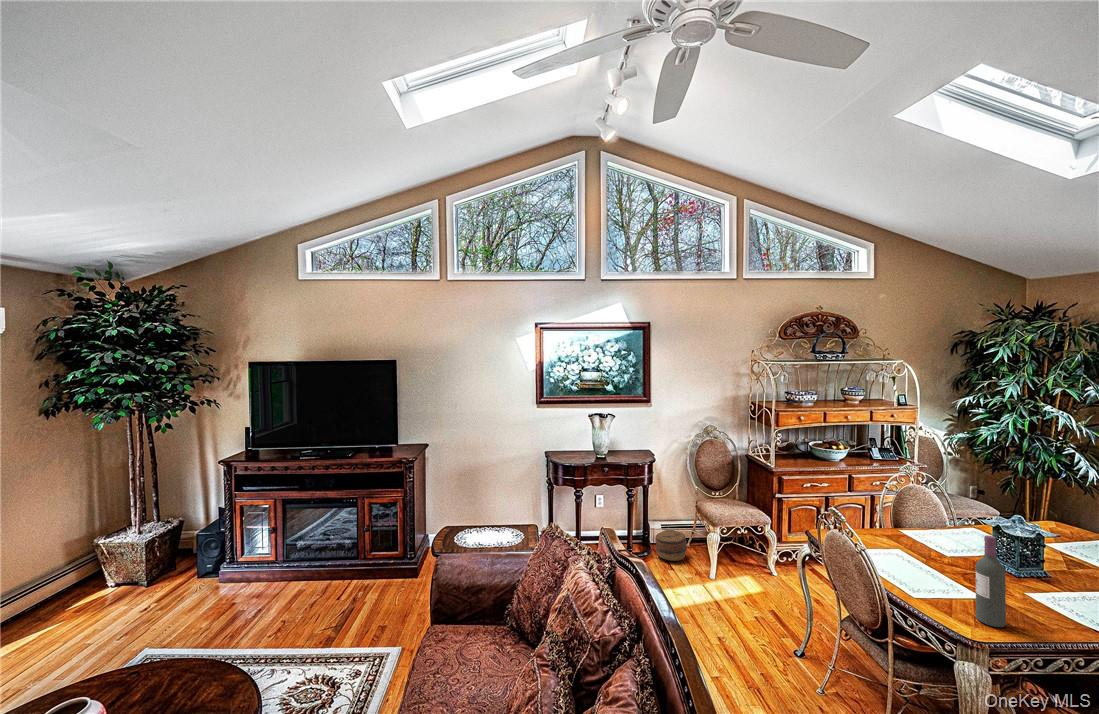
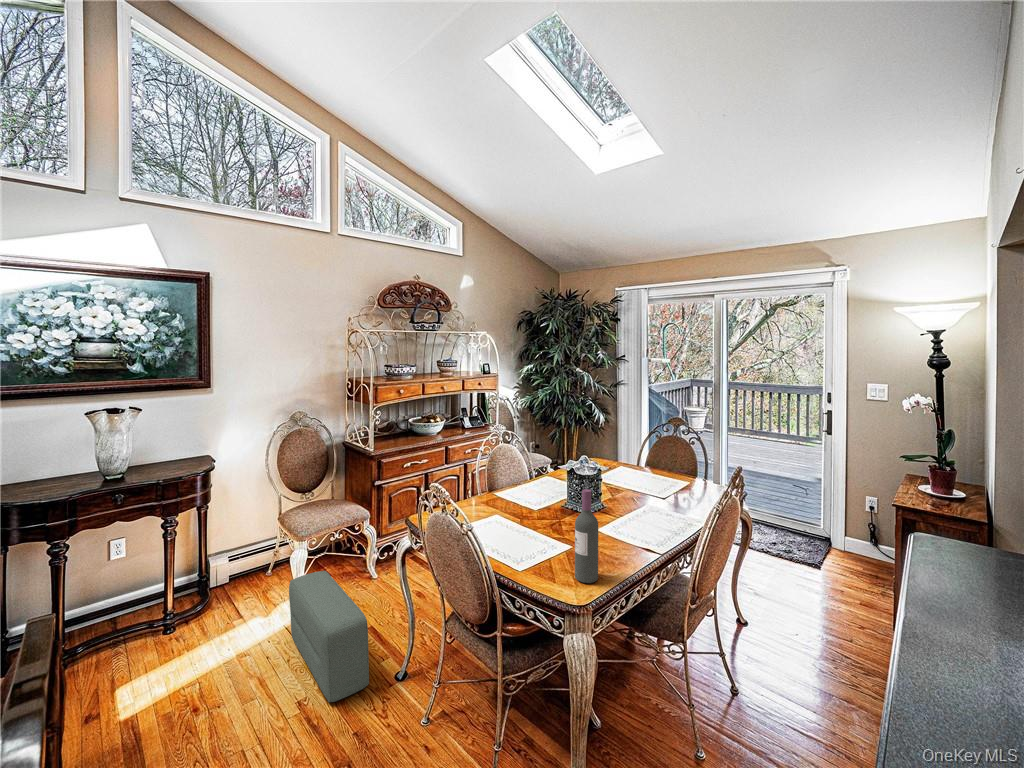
basket: present [655,529,687,561] -> none [225,550,272,592]
pouf: none [703,557,767,660] -> present [289,571,369,702]

